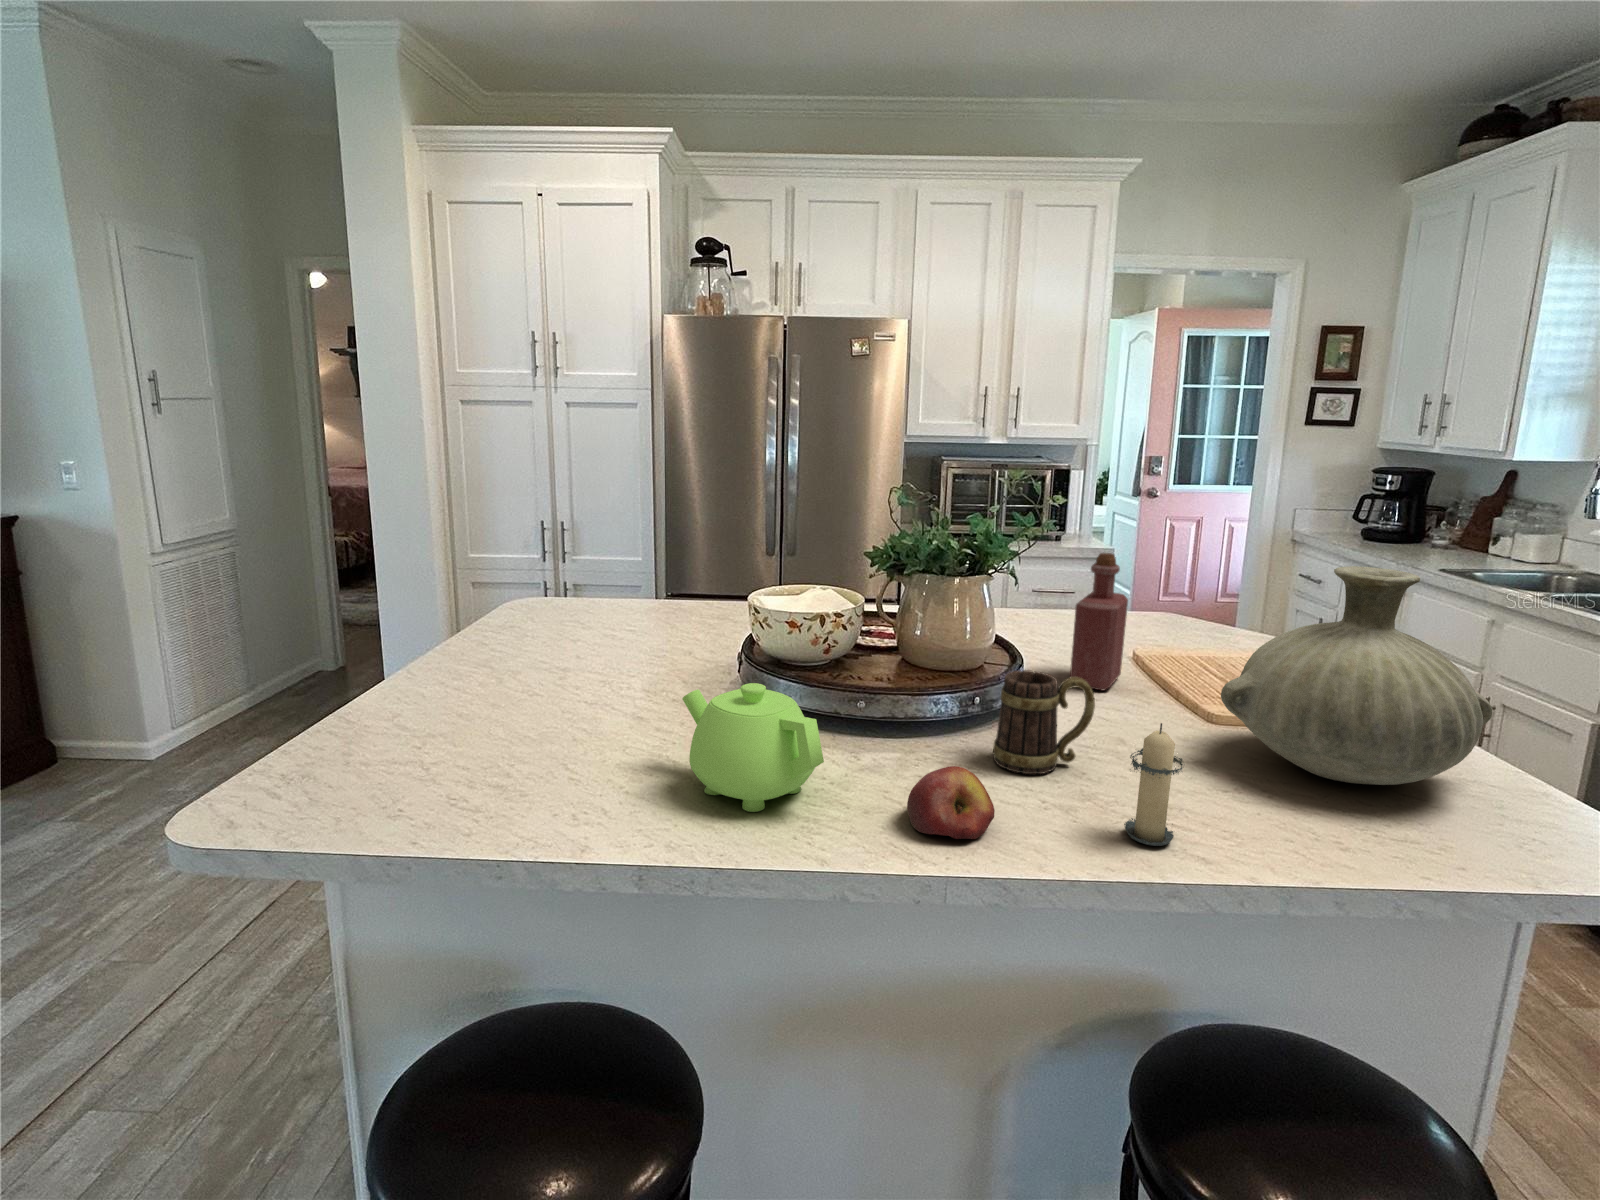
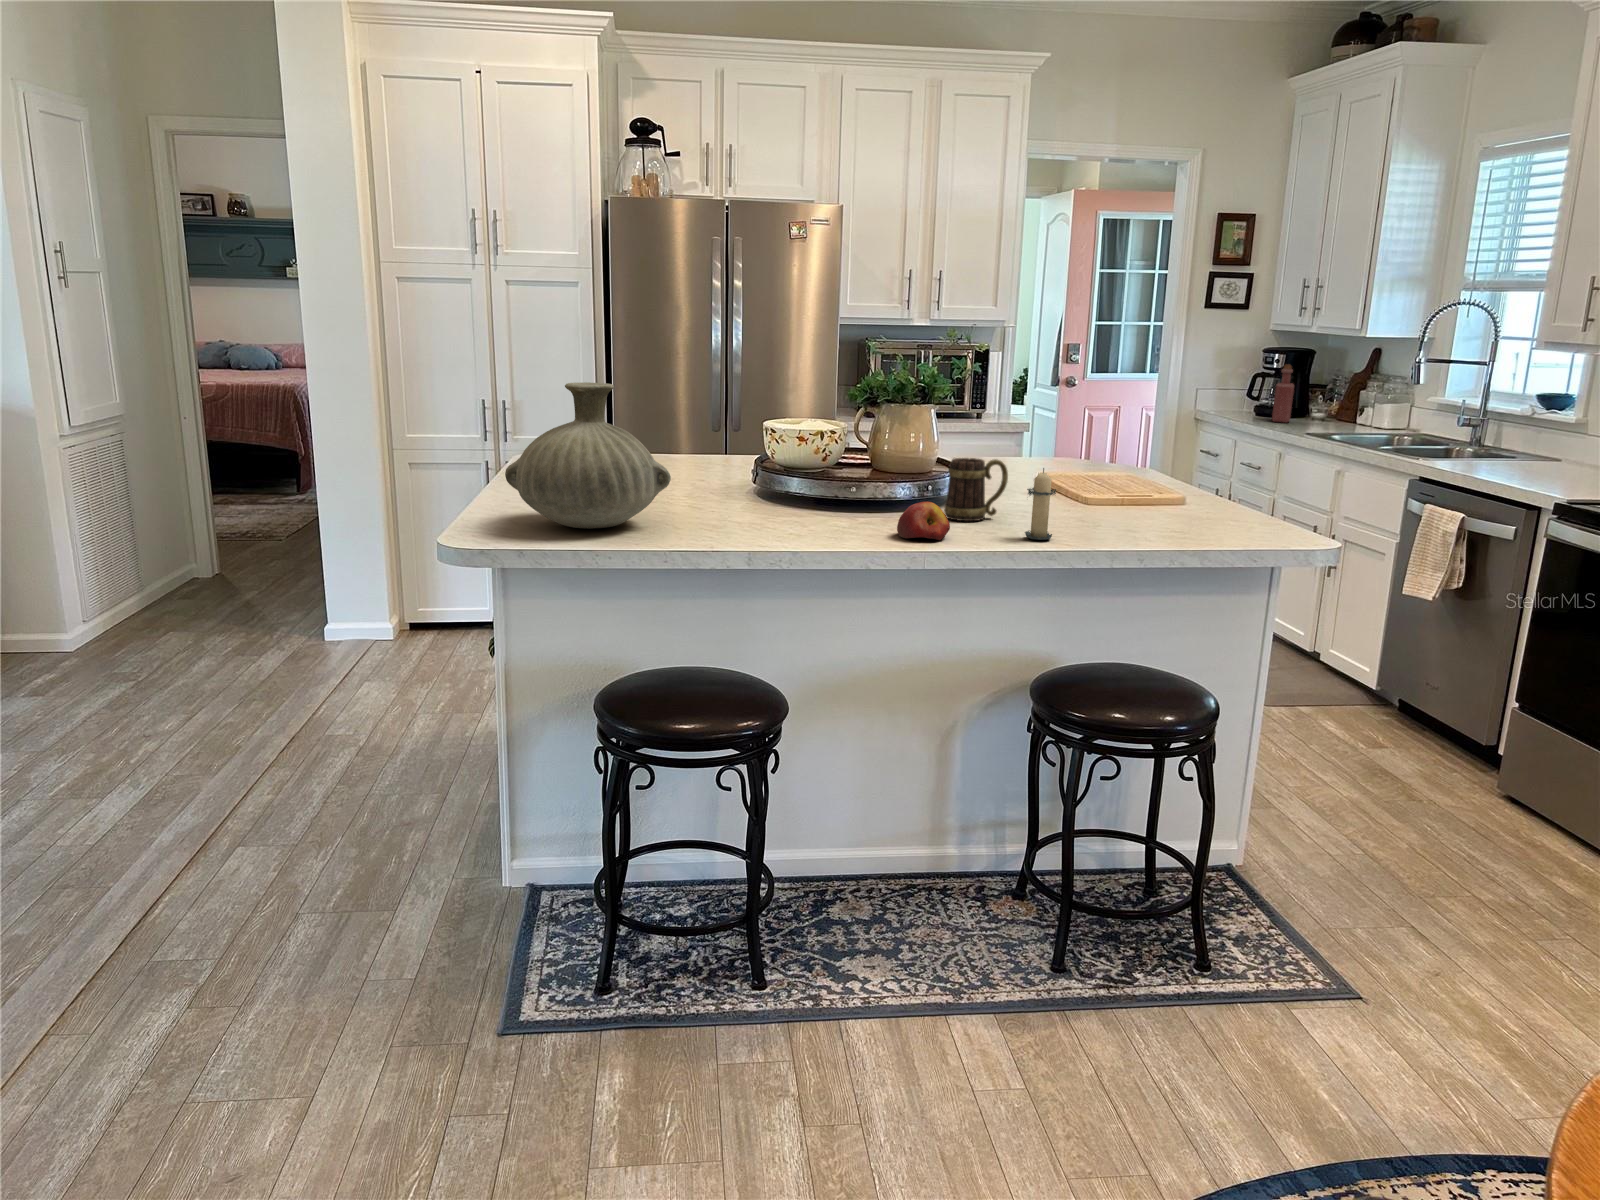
bottle: present [1070,553,1128,690] -> present [1272,364,1294,423]
vase: present [1221,566,1493,785] -> present [505,382,671,529]
teapot: present [682,683,824,812] -> none [746,459,847,535]

